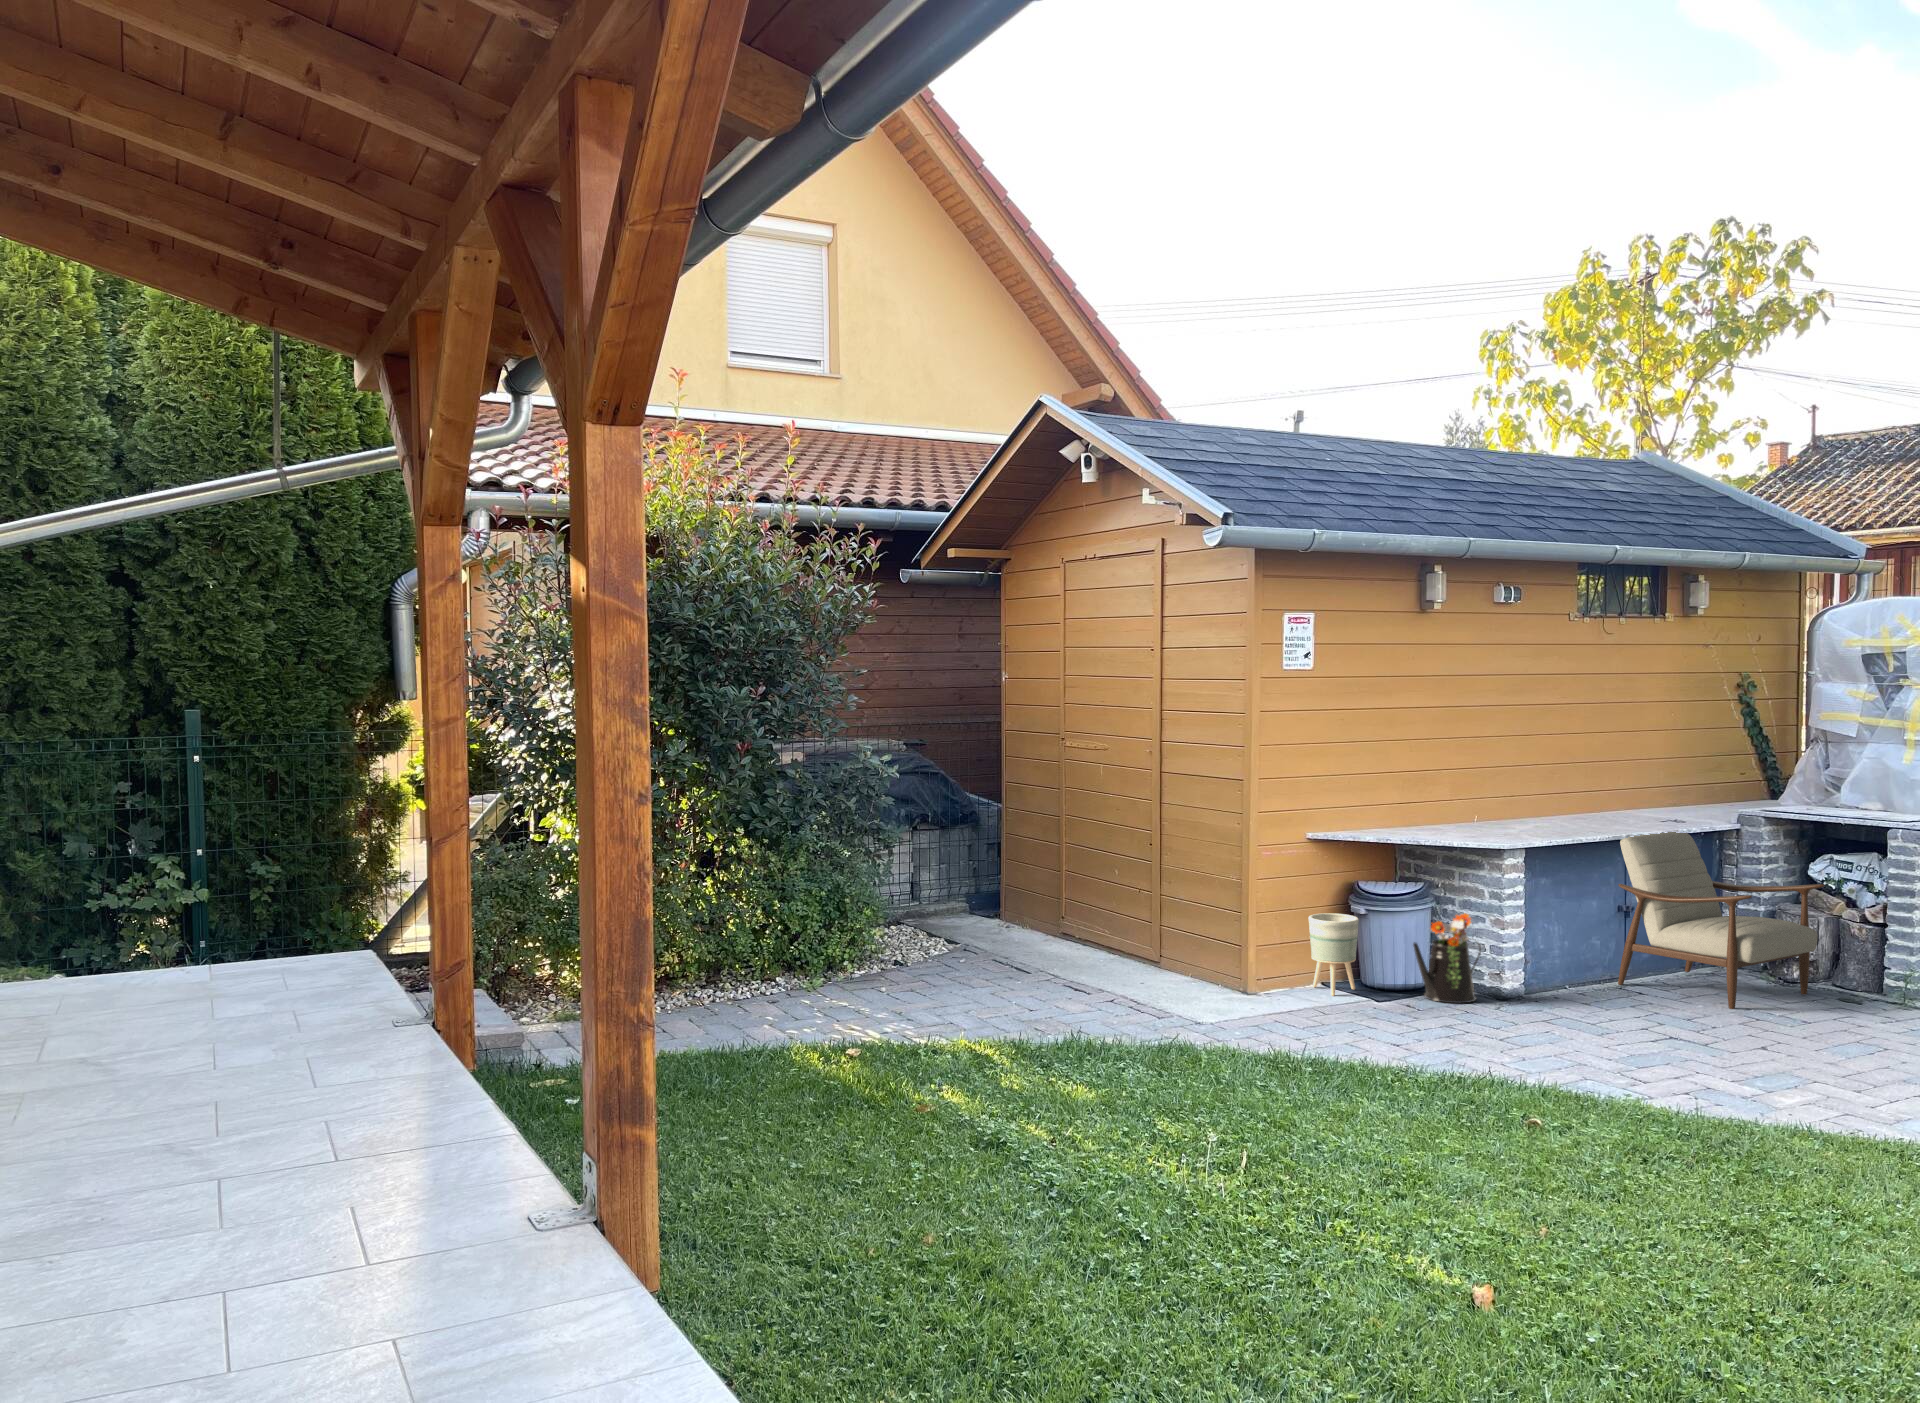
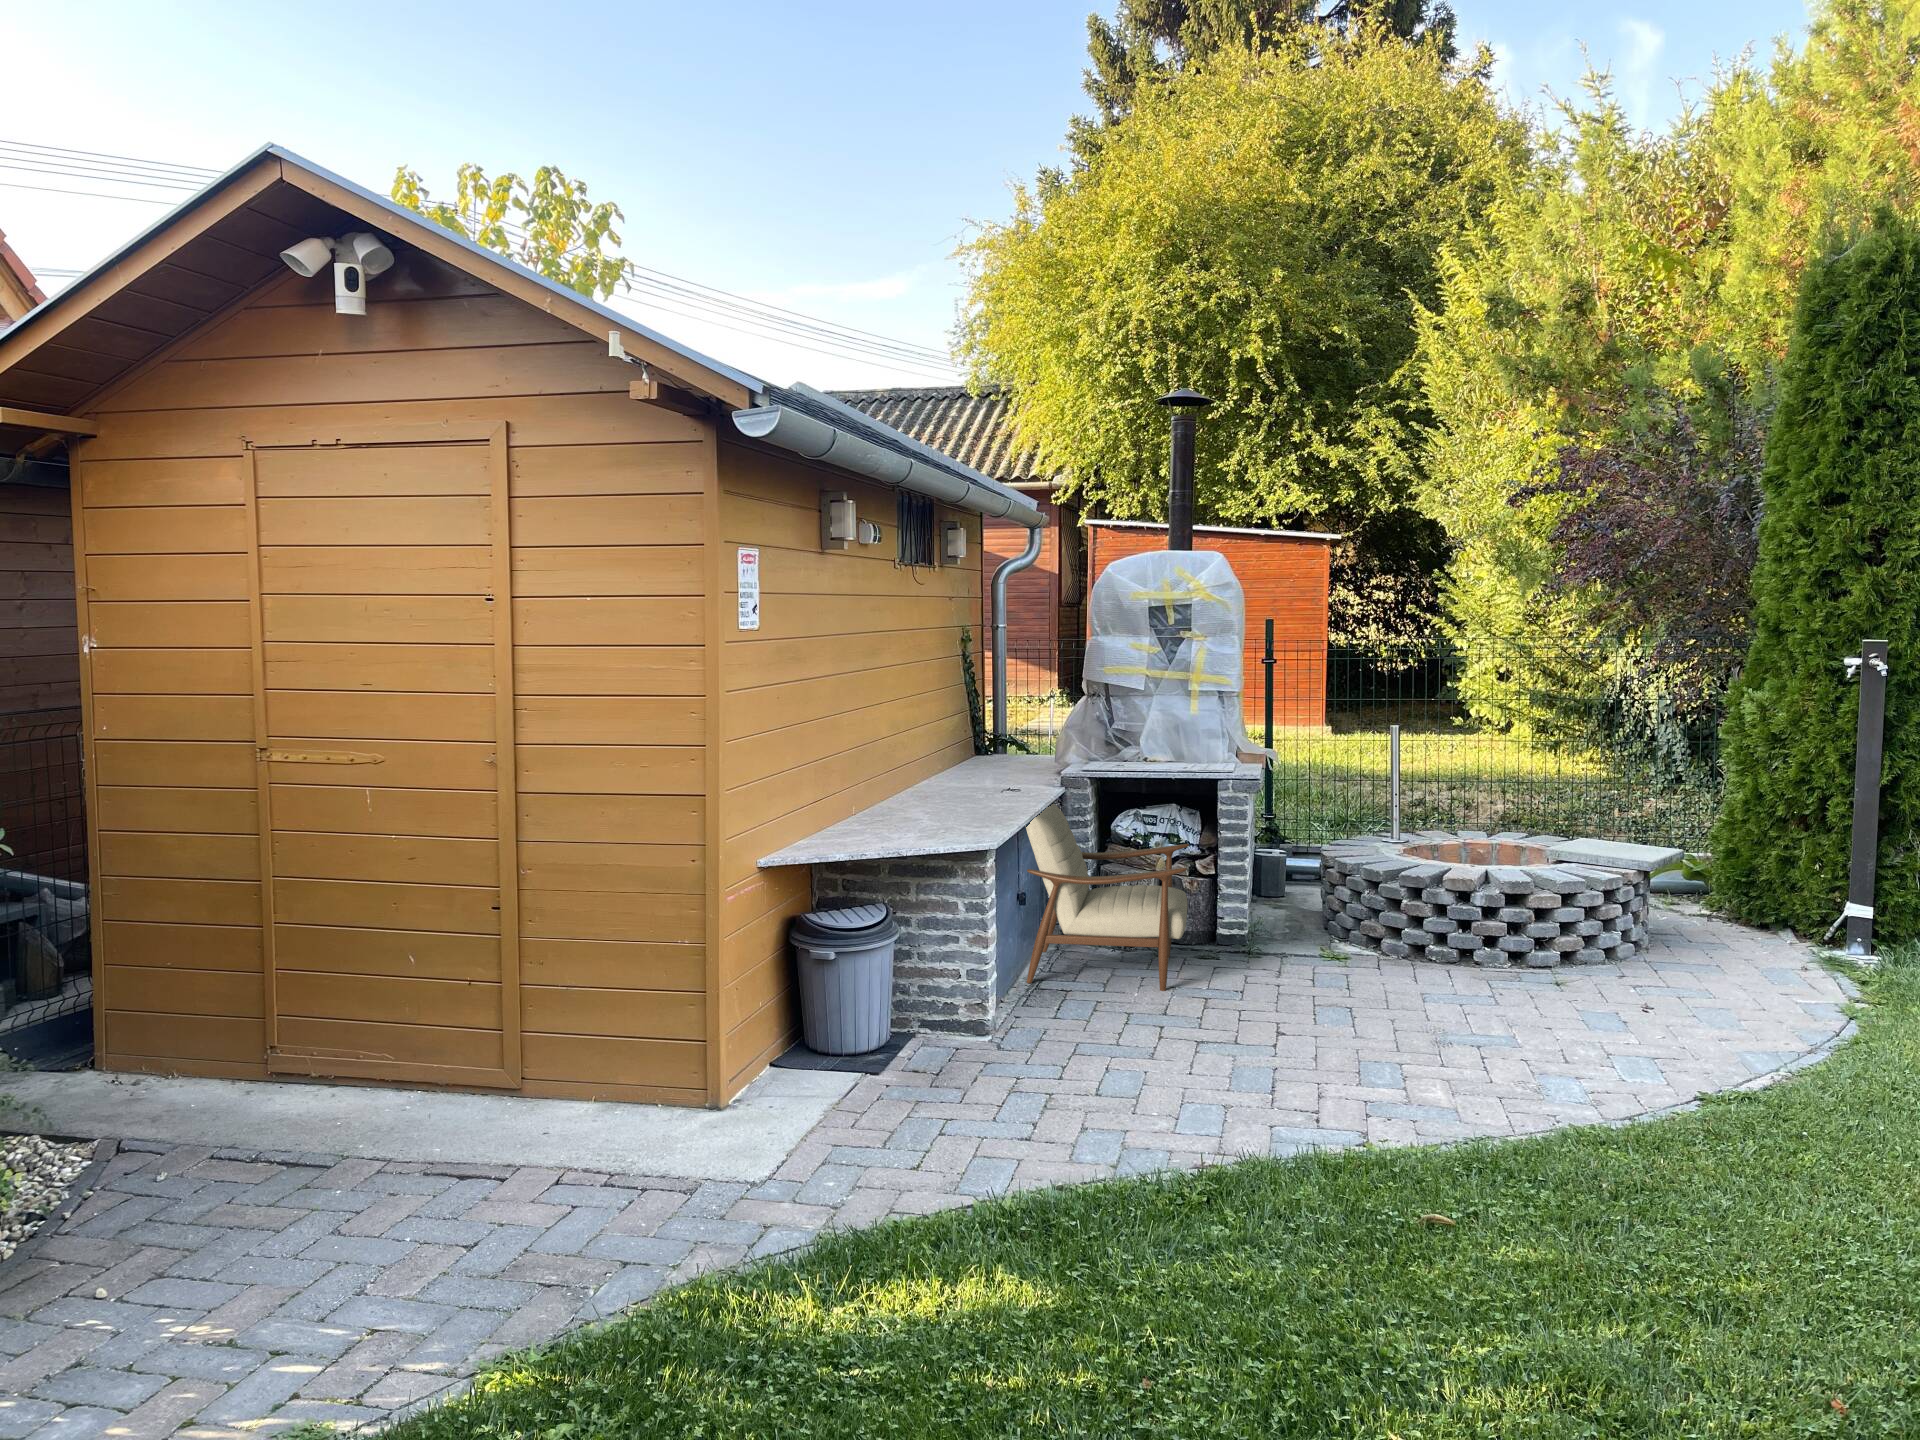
planter: present [1308,913,1359,996] -> none [777,965,845,1083]
watering can: present [1413,913,1481,1003] -> none [909,936,972,1058]

